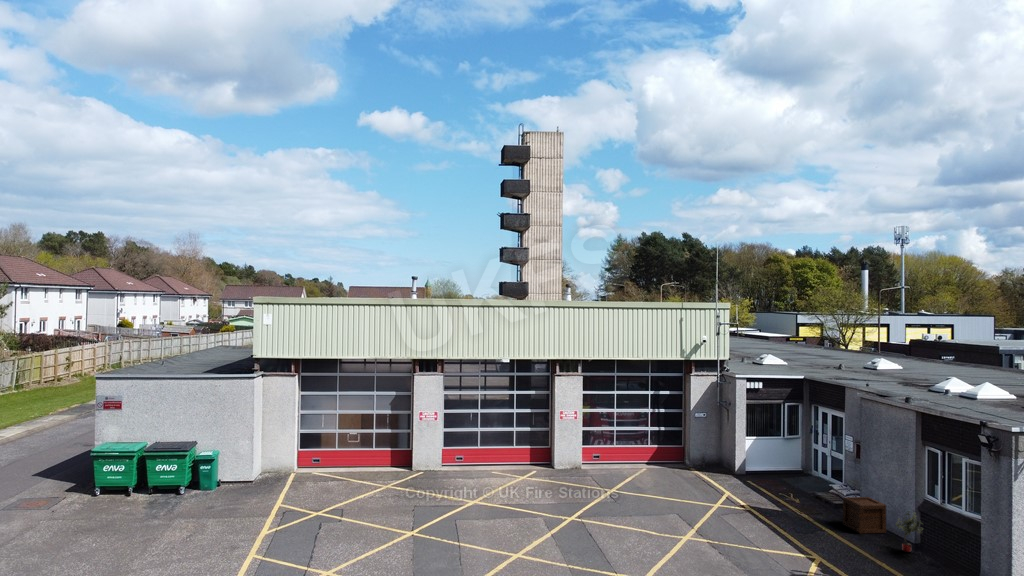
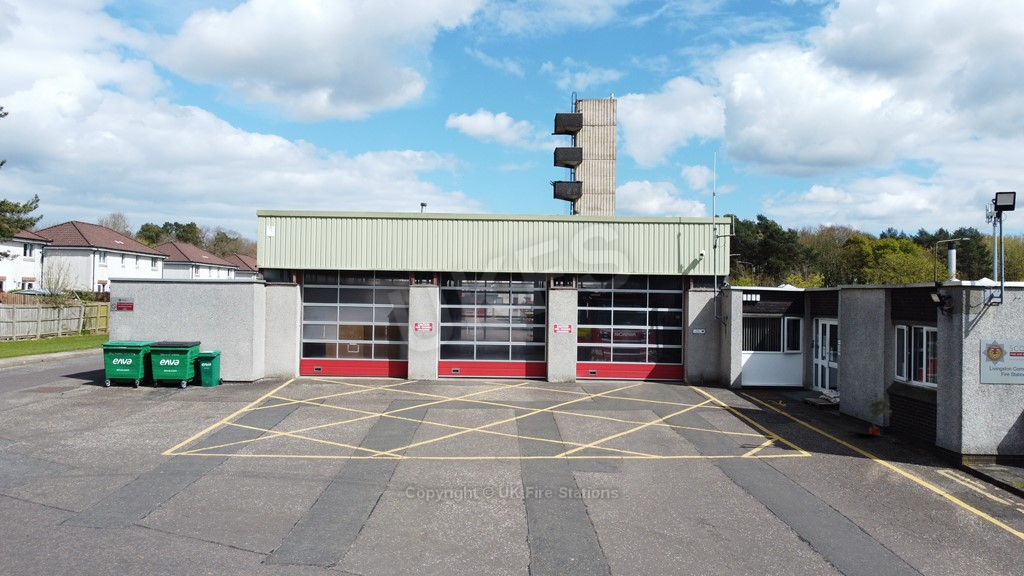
wooden crate: present [843,497,886,534] -> none [820,391,863,425]

